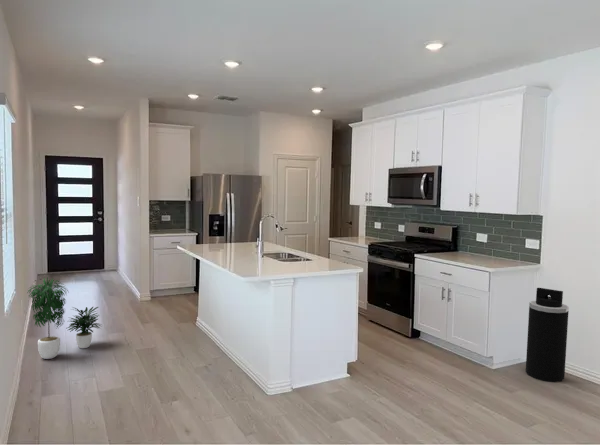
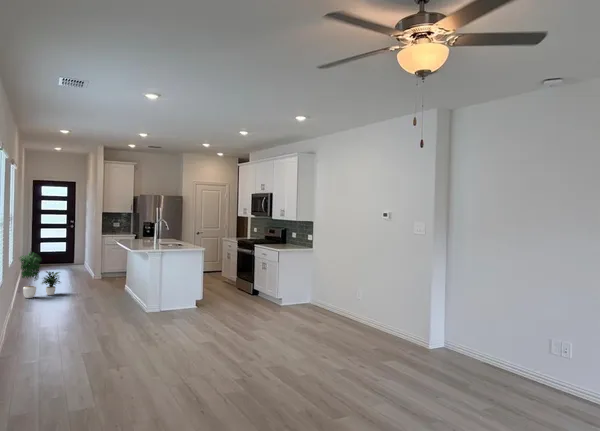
trash can: present [526,288,569,382] -> none [298,261,319,311]

